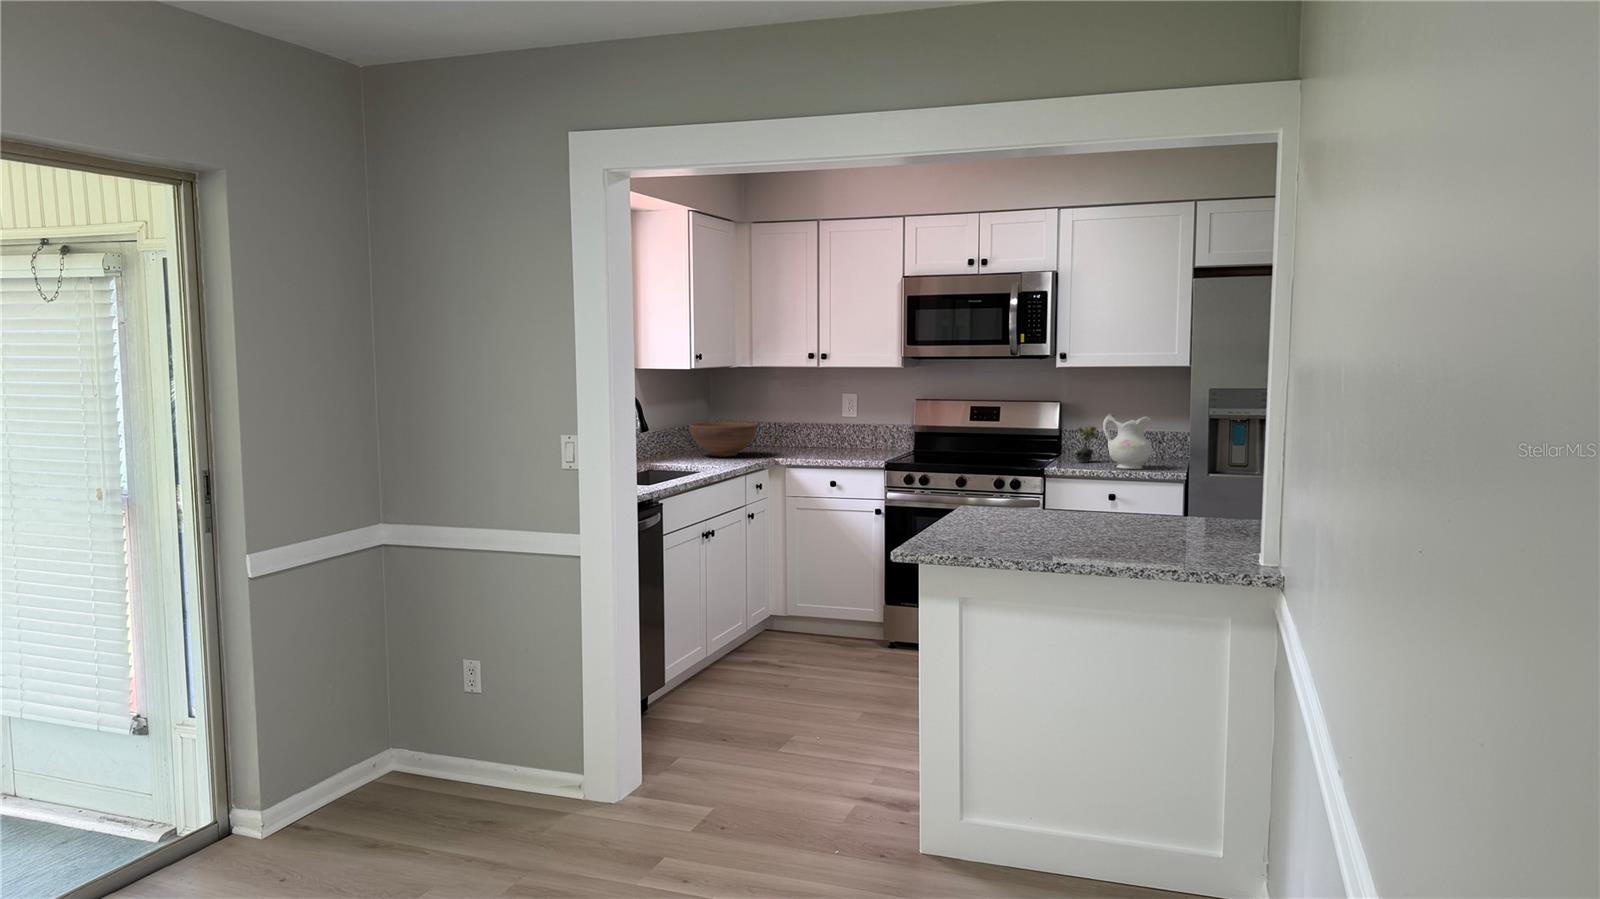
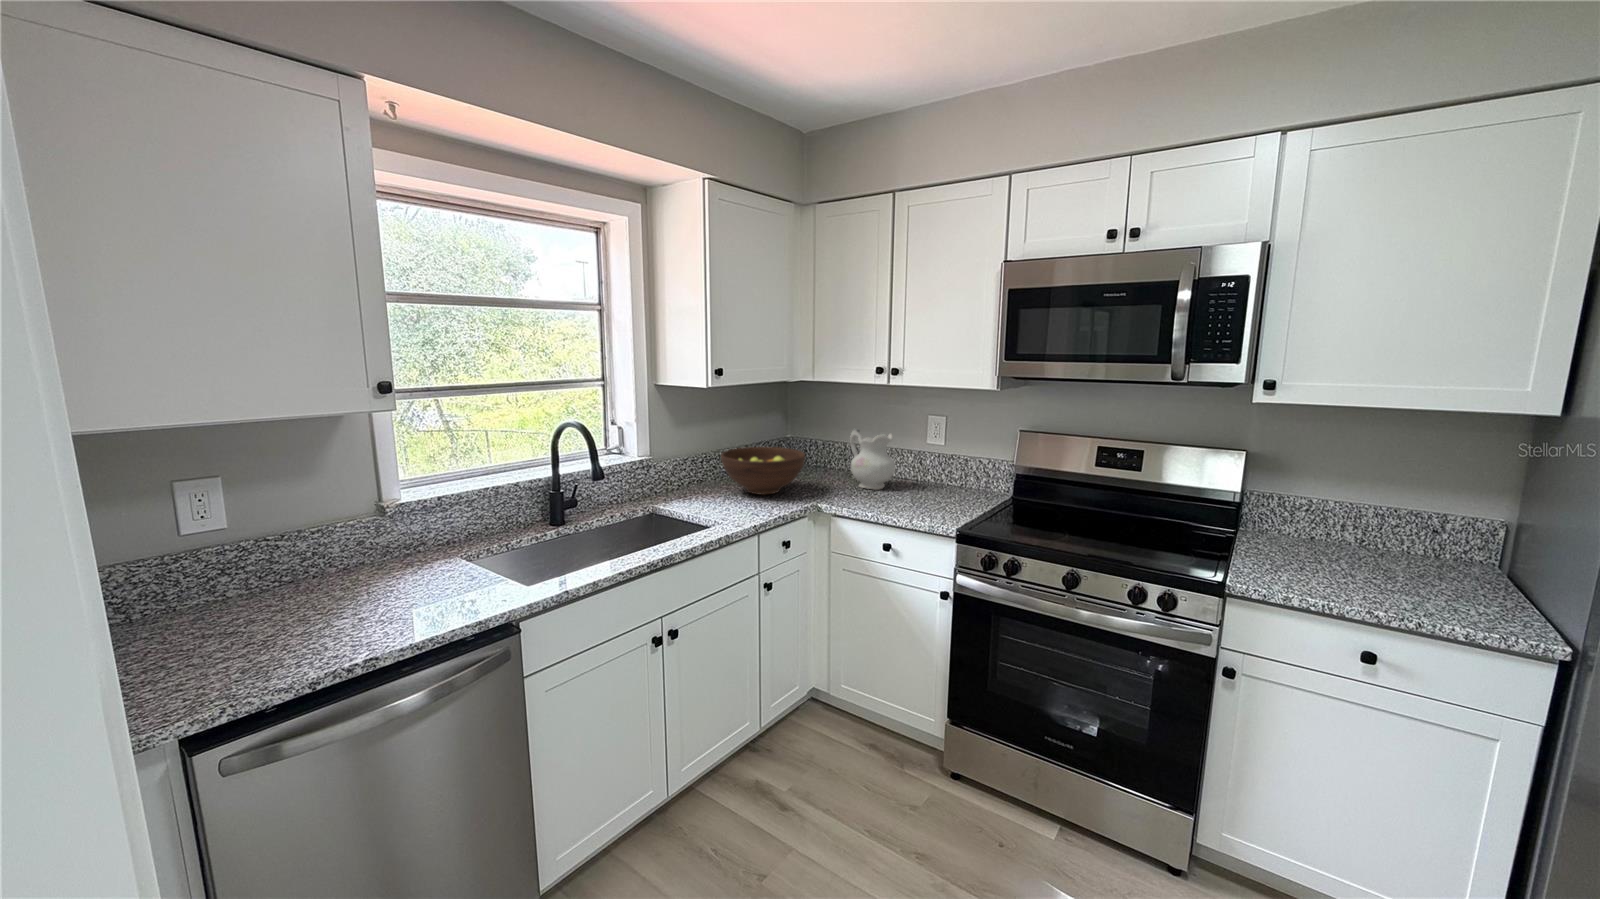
ceramic pitcher: present [1103,414,1152,469] -> present [850,429,895,490]
succulent plant: present [1076,425,1097,463] -> none [1275,496,1327,562]

